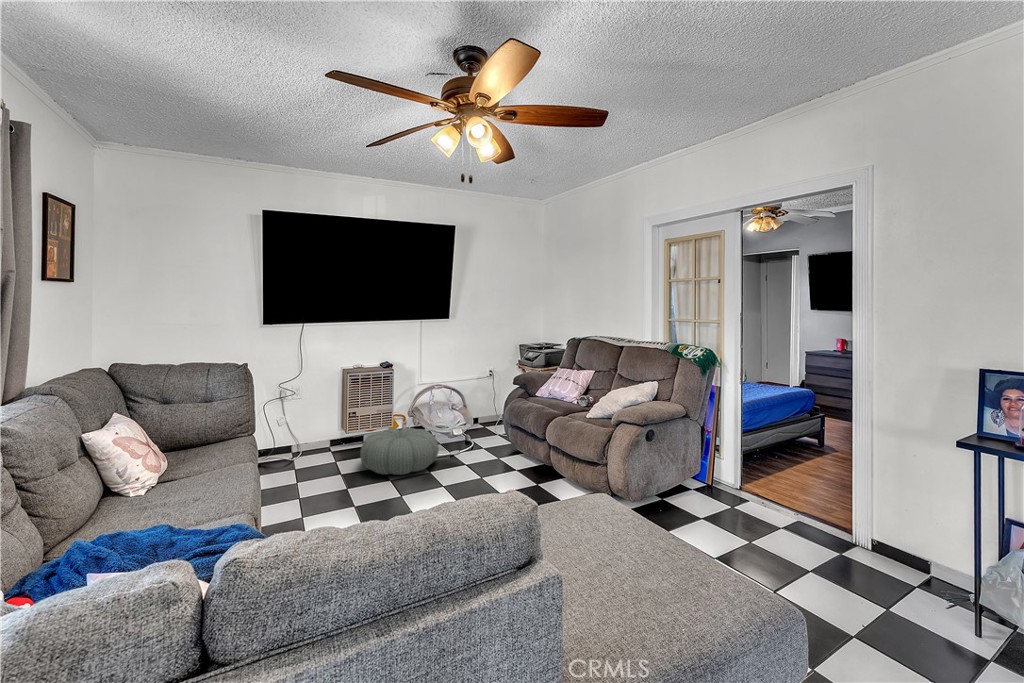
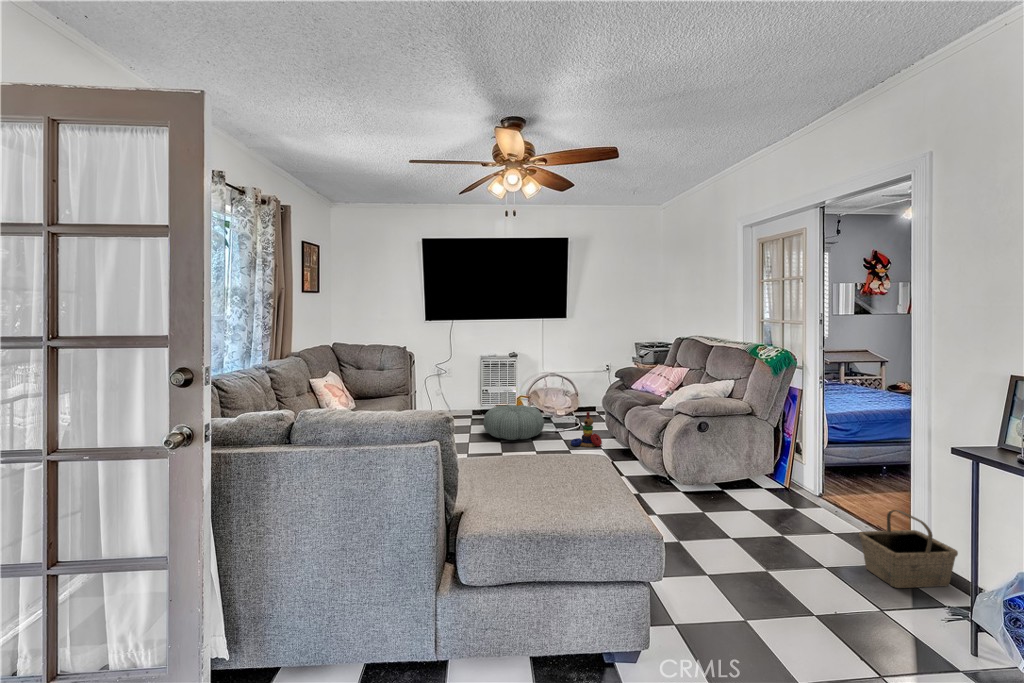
stacking toy: none [477,429,512,472] -> present [571,412,602,447]
basket: none [853,512,939,597] -> present [859,510,958,588]

